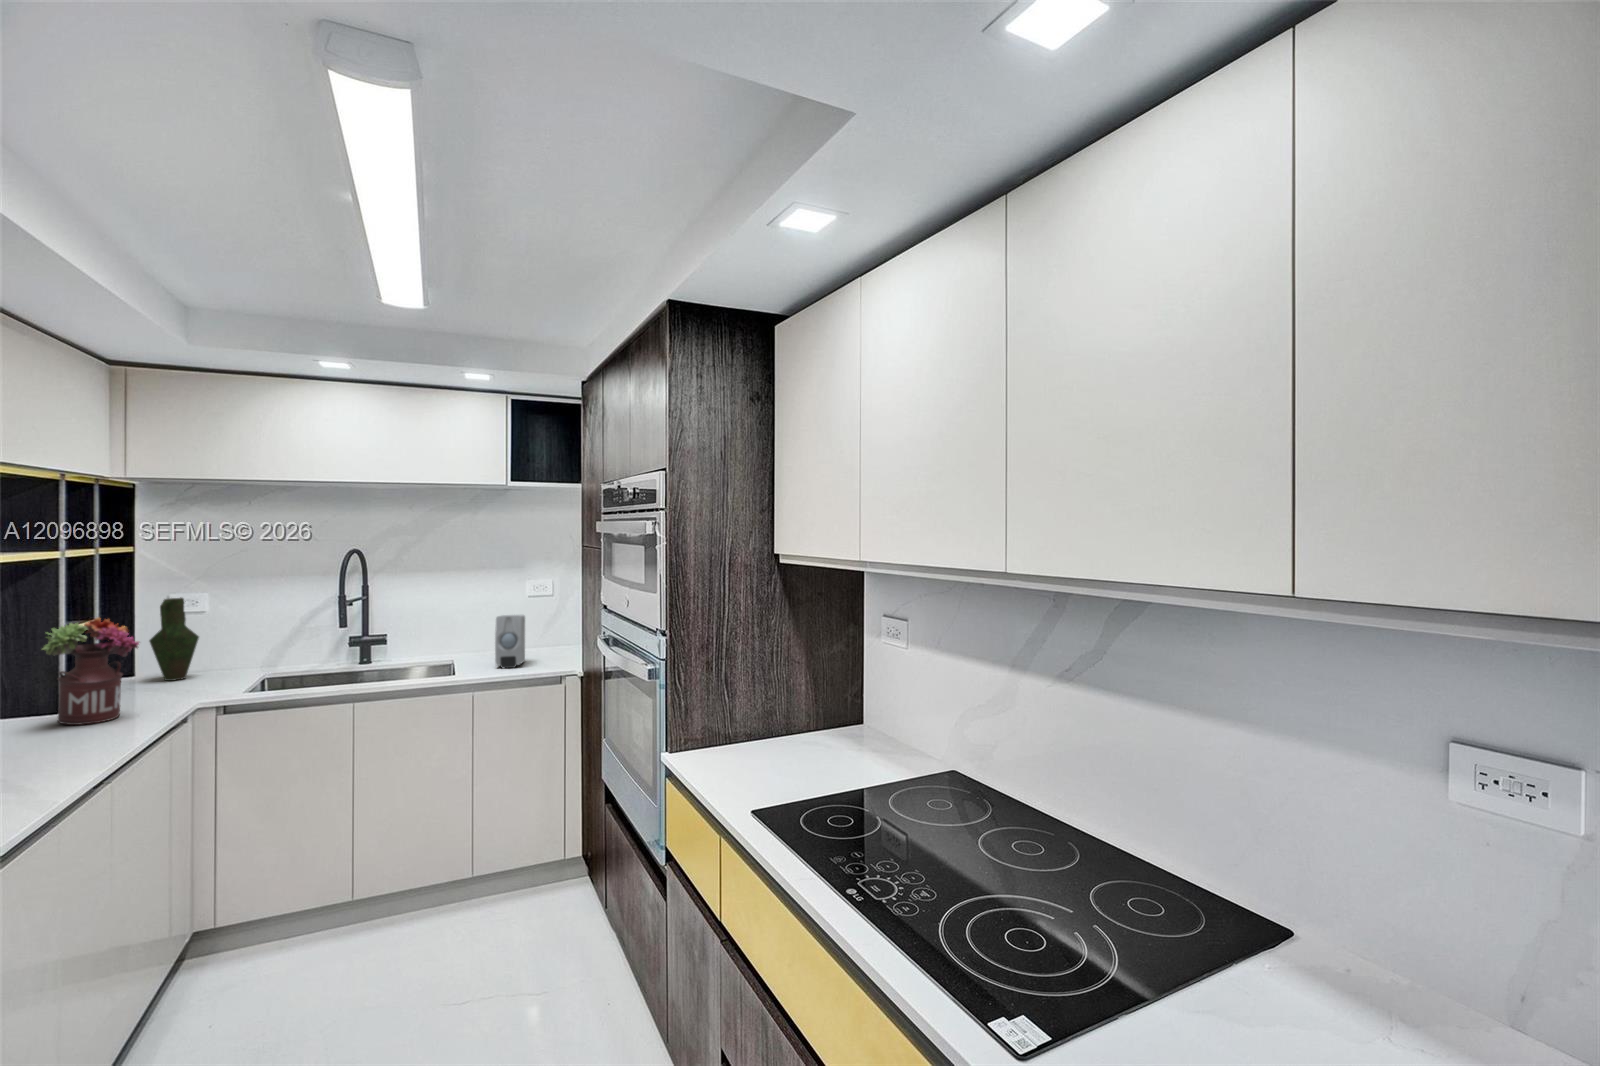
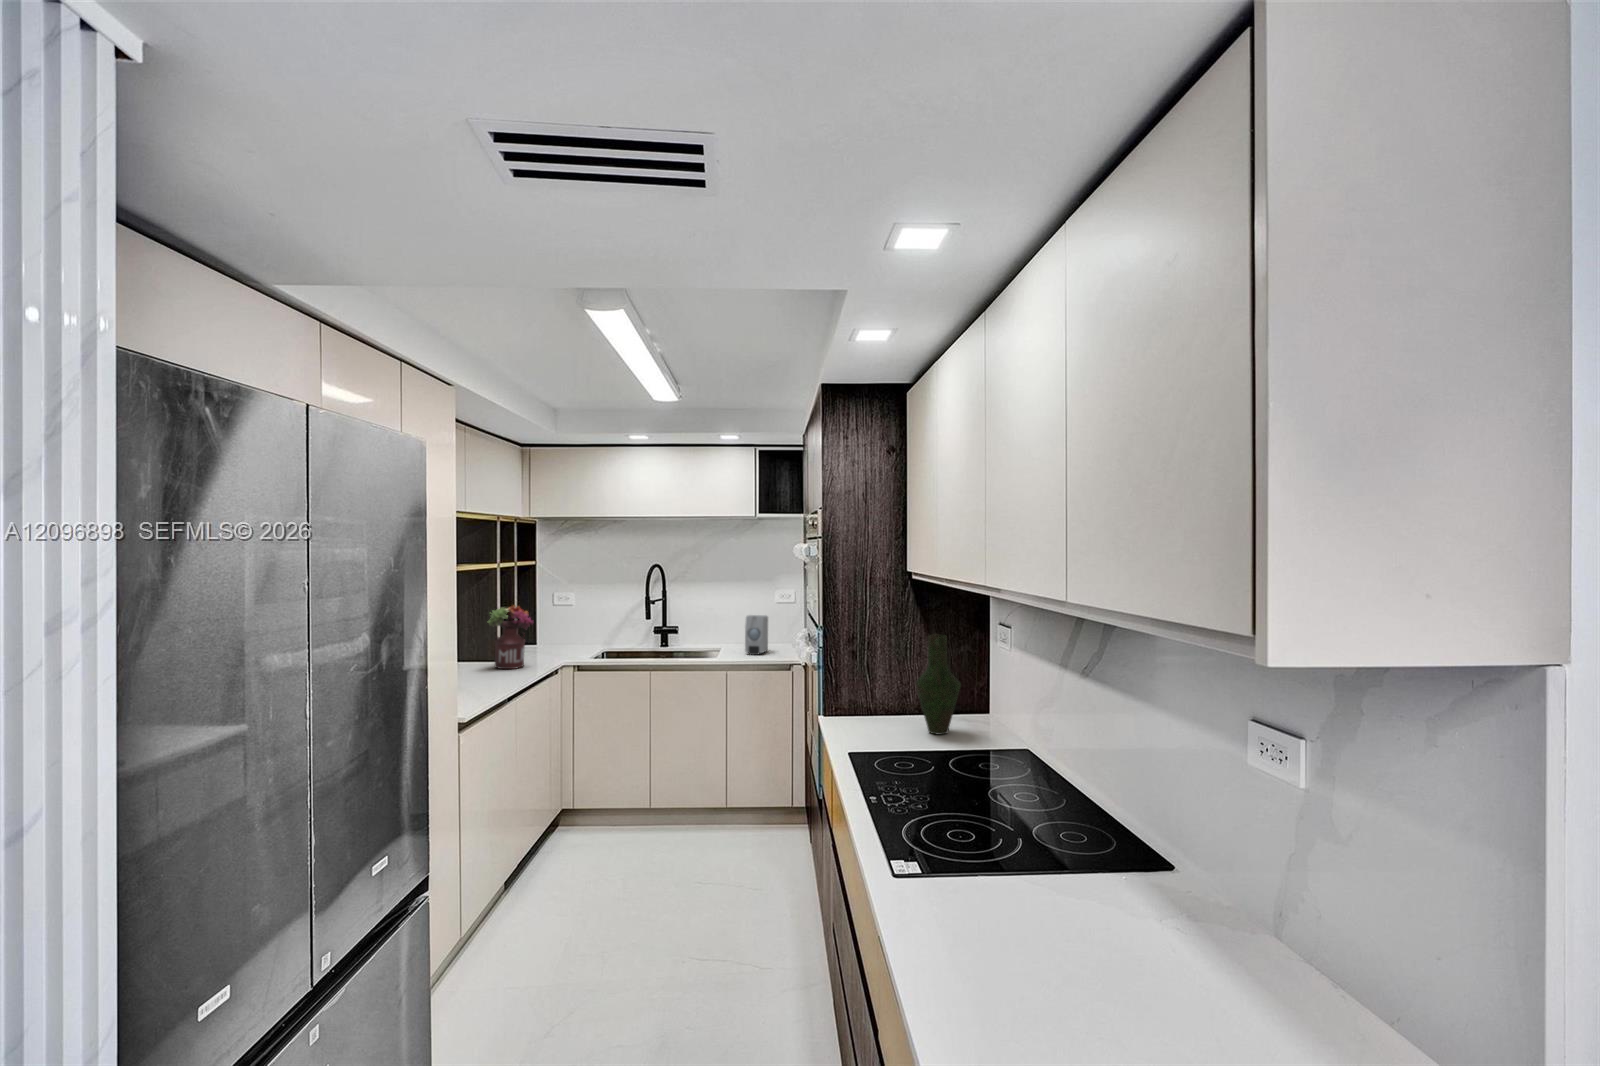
vase: present [149,597,199,681] -> present [915,634,961,735]

